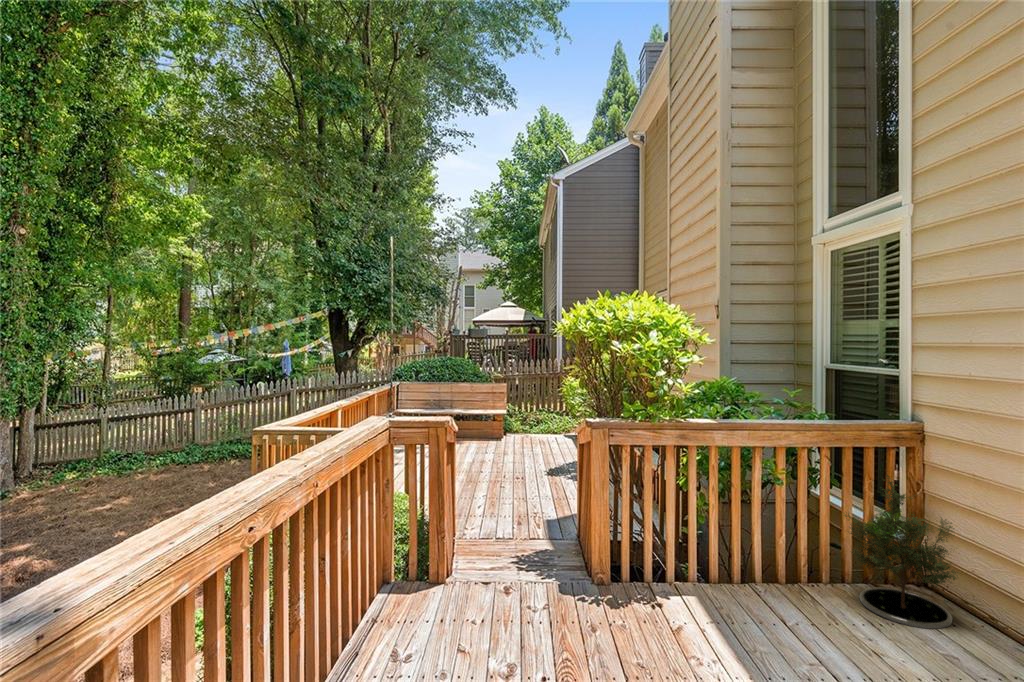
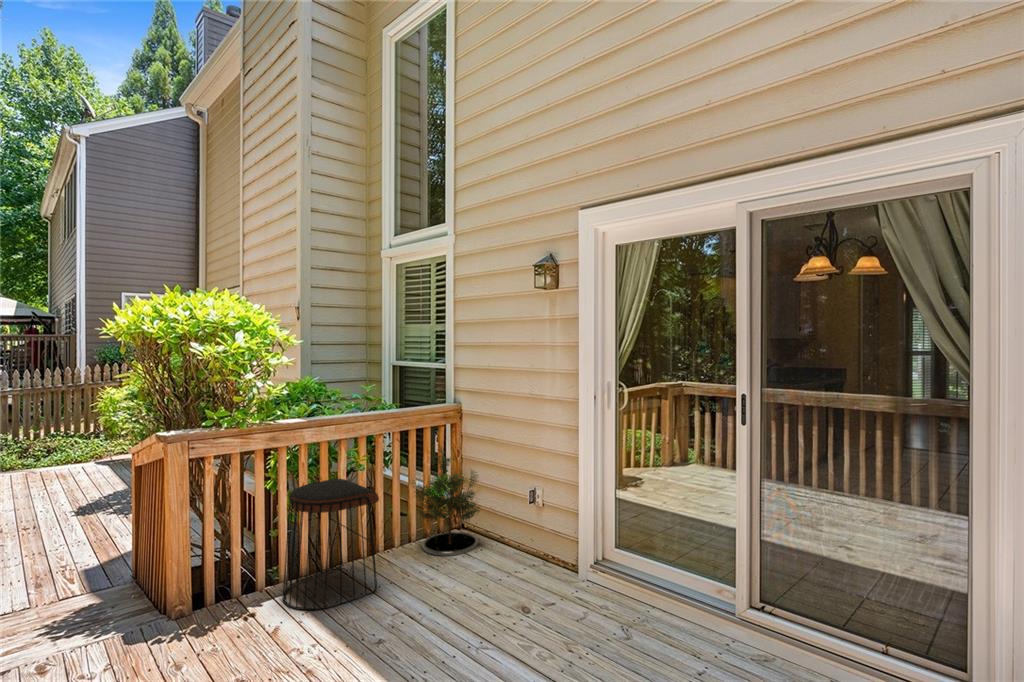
stool: none [687,489,796,634] -> present [282,479,379,610]

